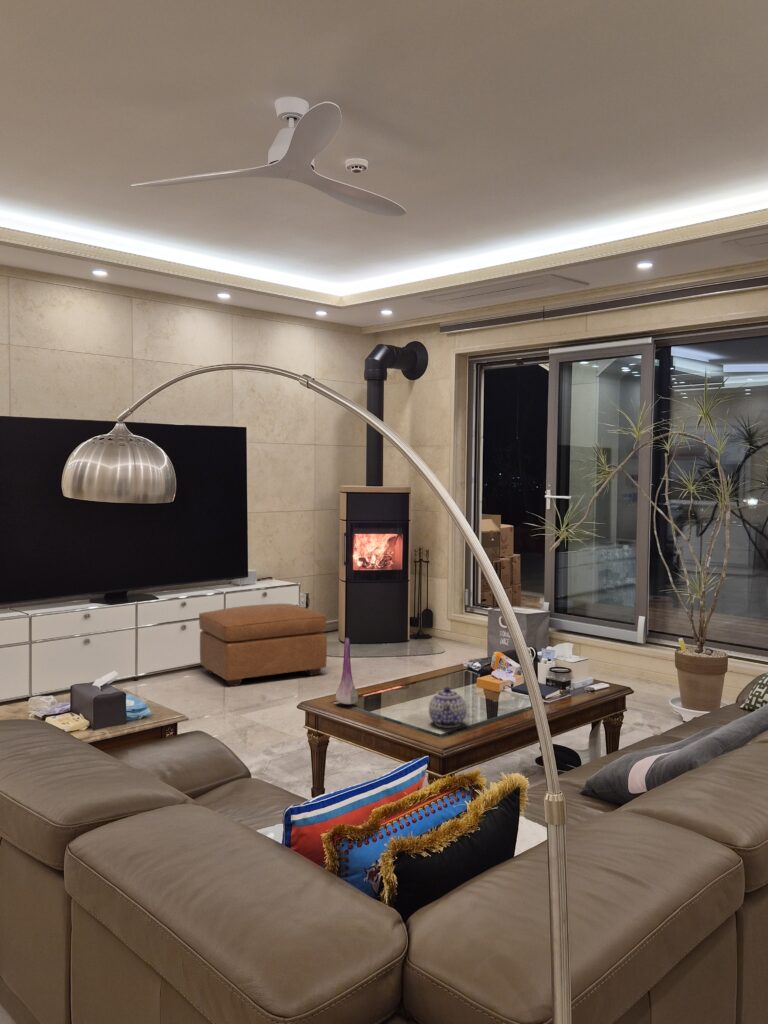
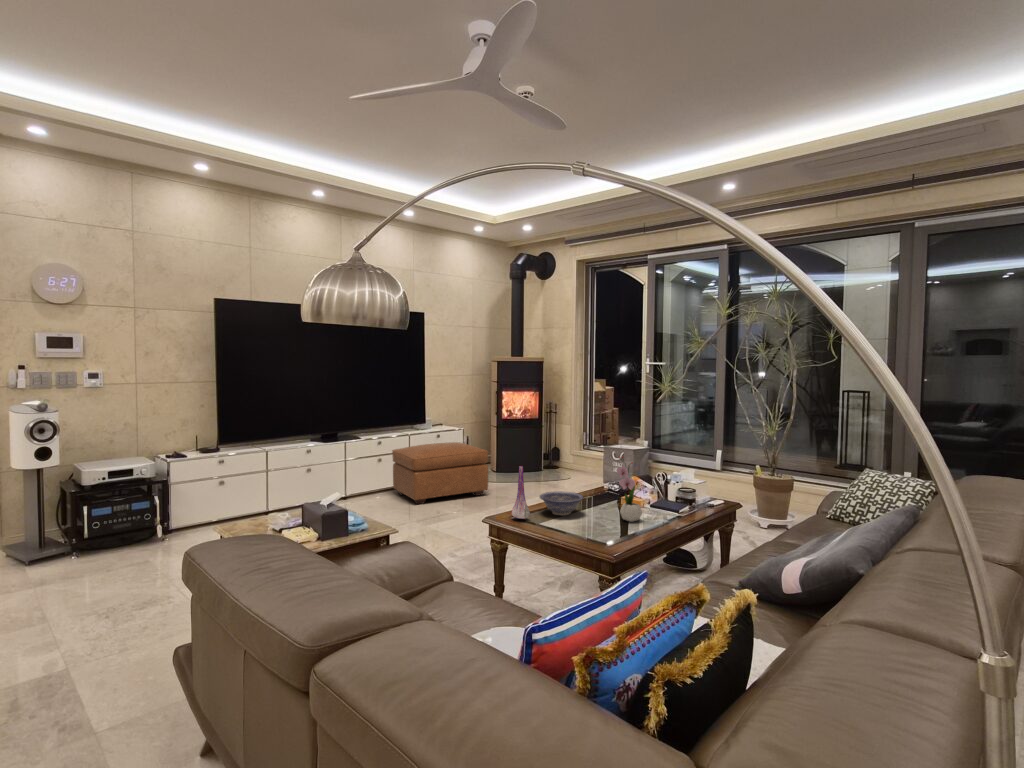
flower arrangement: none [467,626,504,709] -> present [617,457,642,522]
decorative bowl: none [373,670,428,701] -> present [540,491,584,516]
teapot: present [429,687,467,728] -> none [590,505,621,537]

